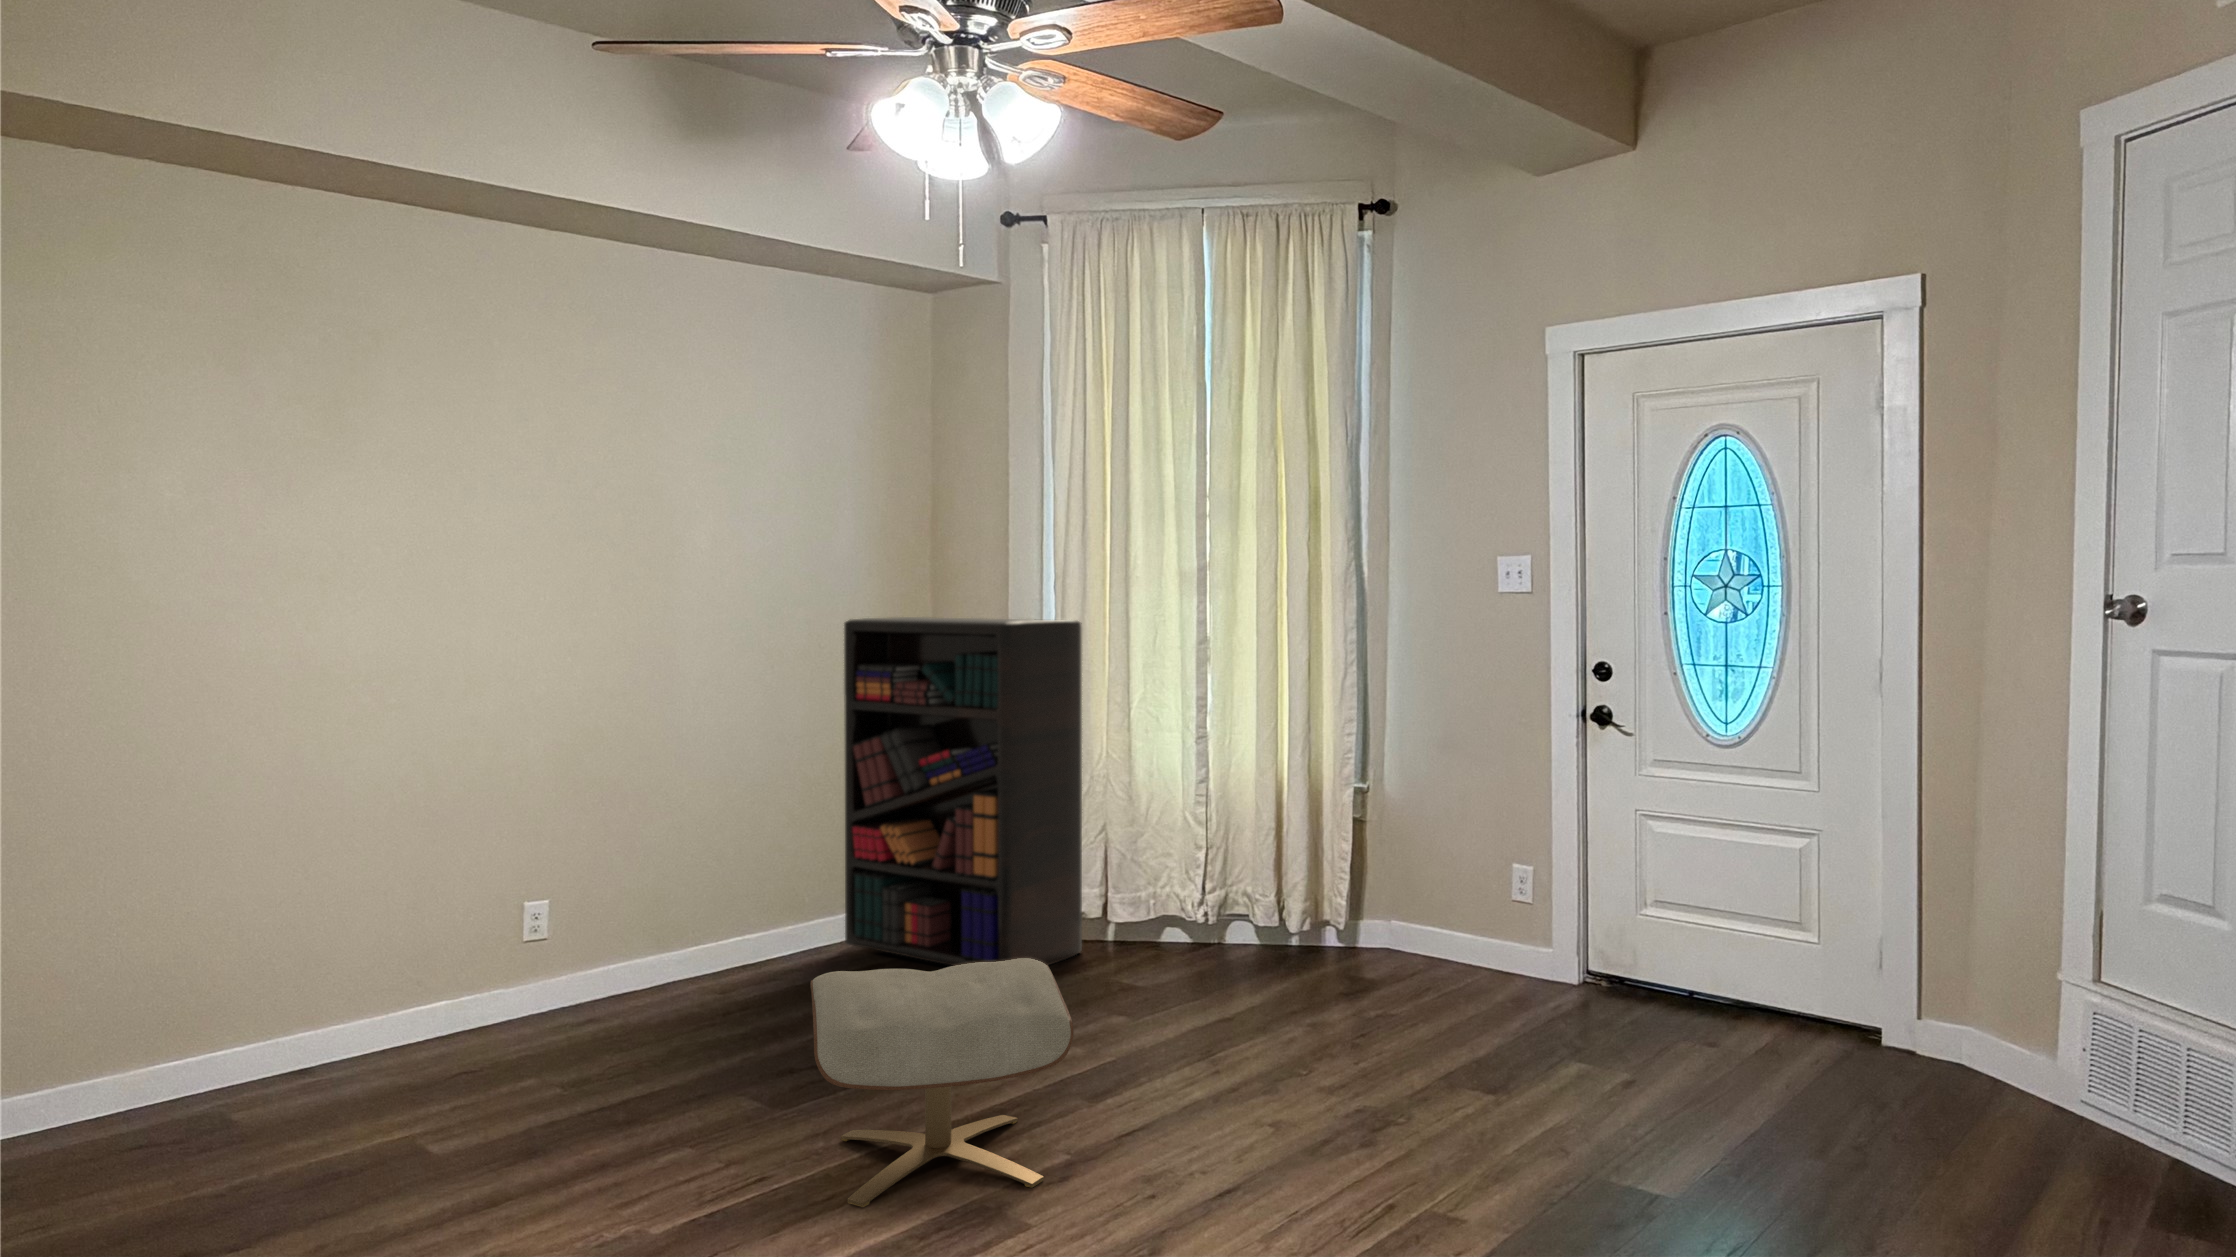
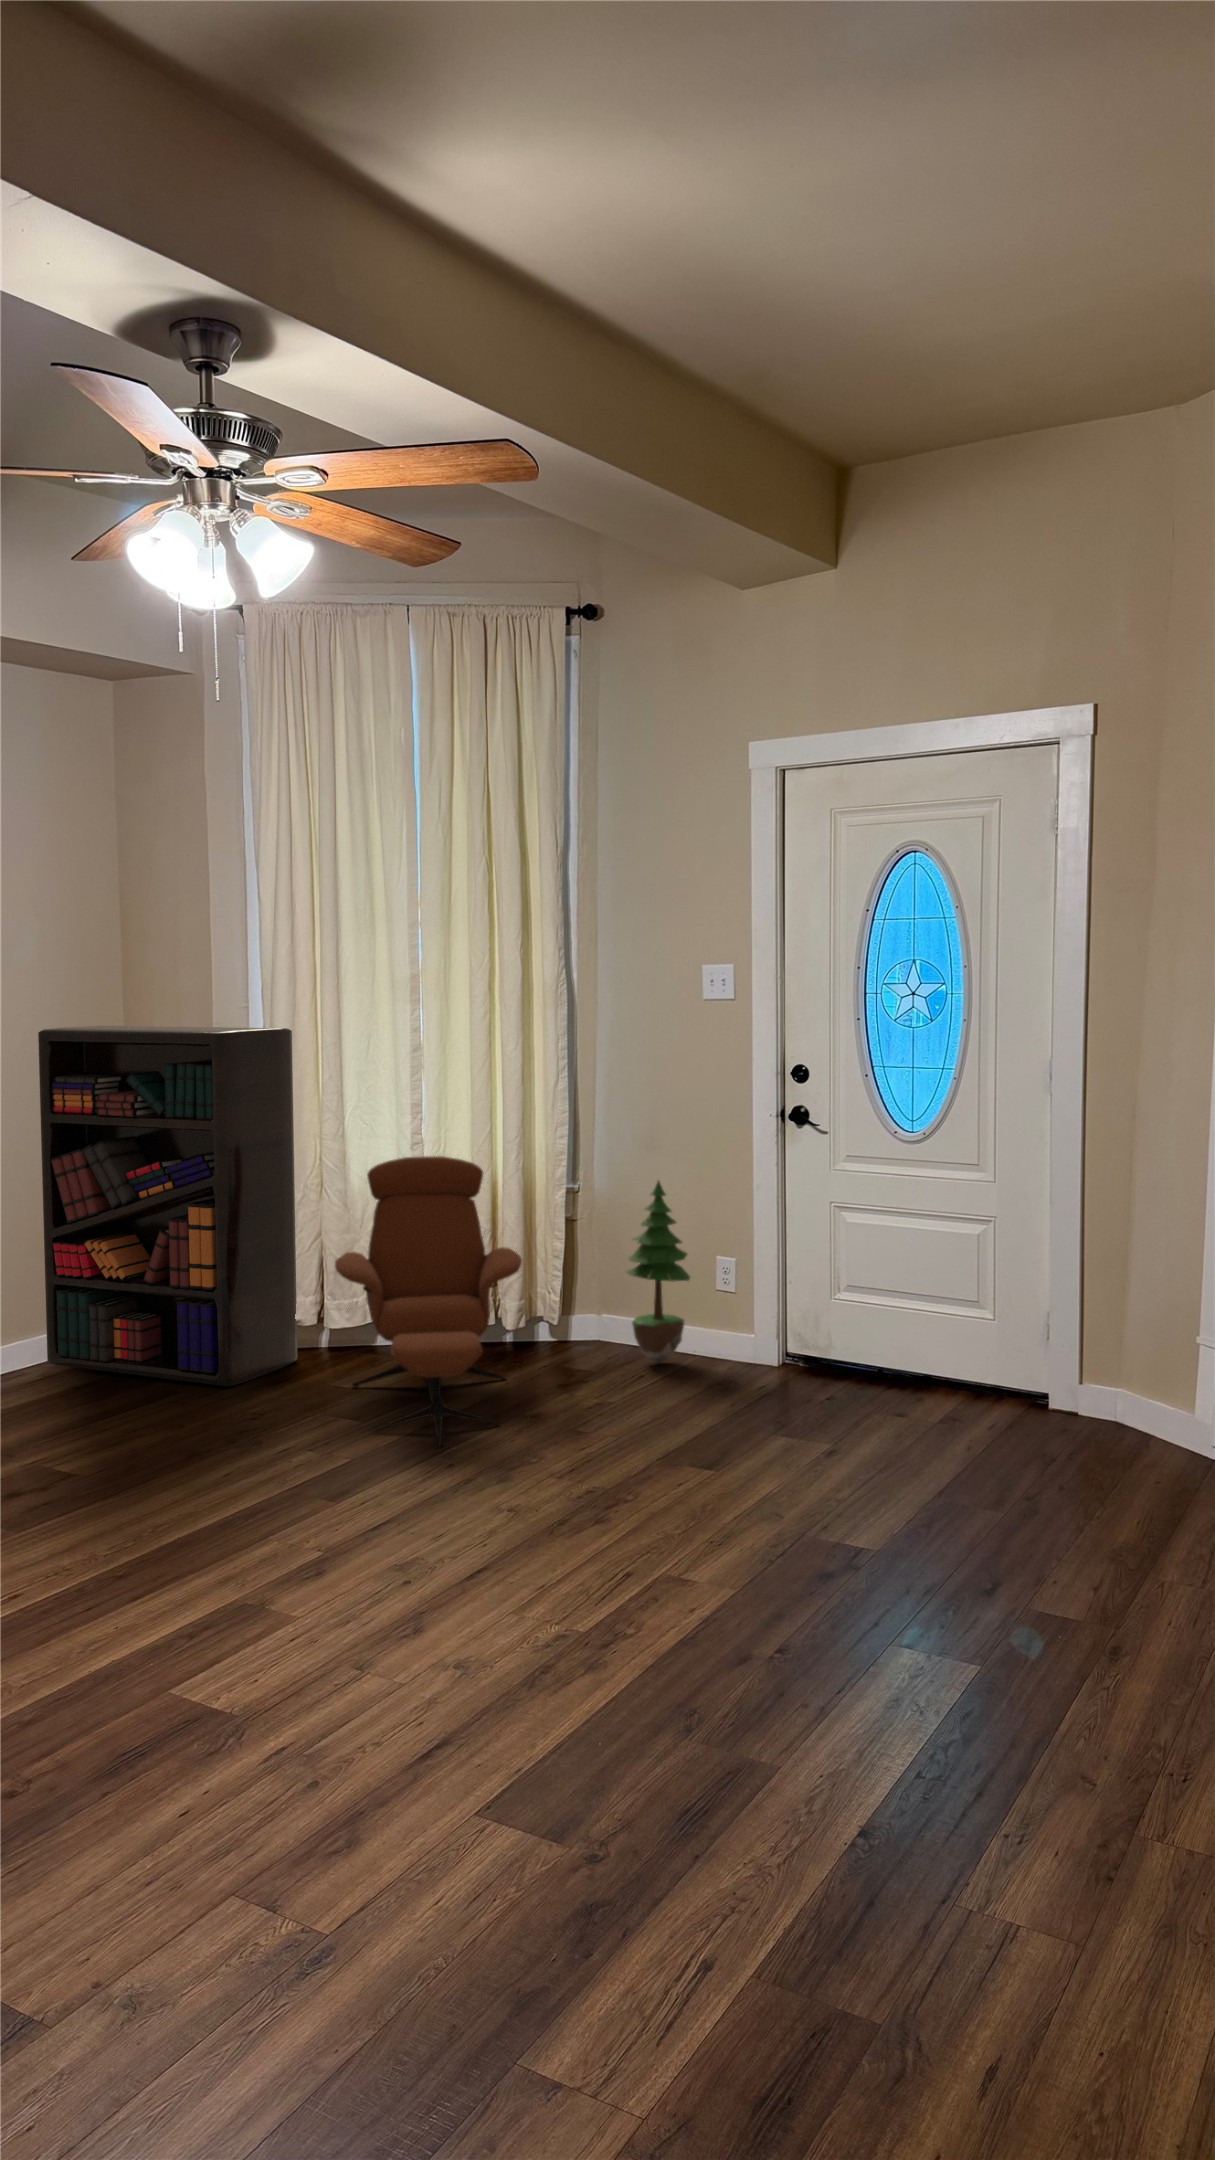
lounge chair: none [1112,751,1303,1058] -> present [335,1156,522,1446]
potted tree: none [1411,780,1483,975] -> present [626,1181,690,1363]
ottoman: present [811,958,1074,1207] -> none [73,1355,338,1585]

